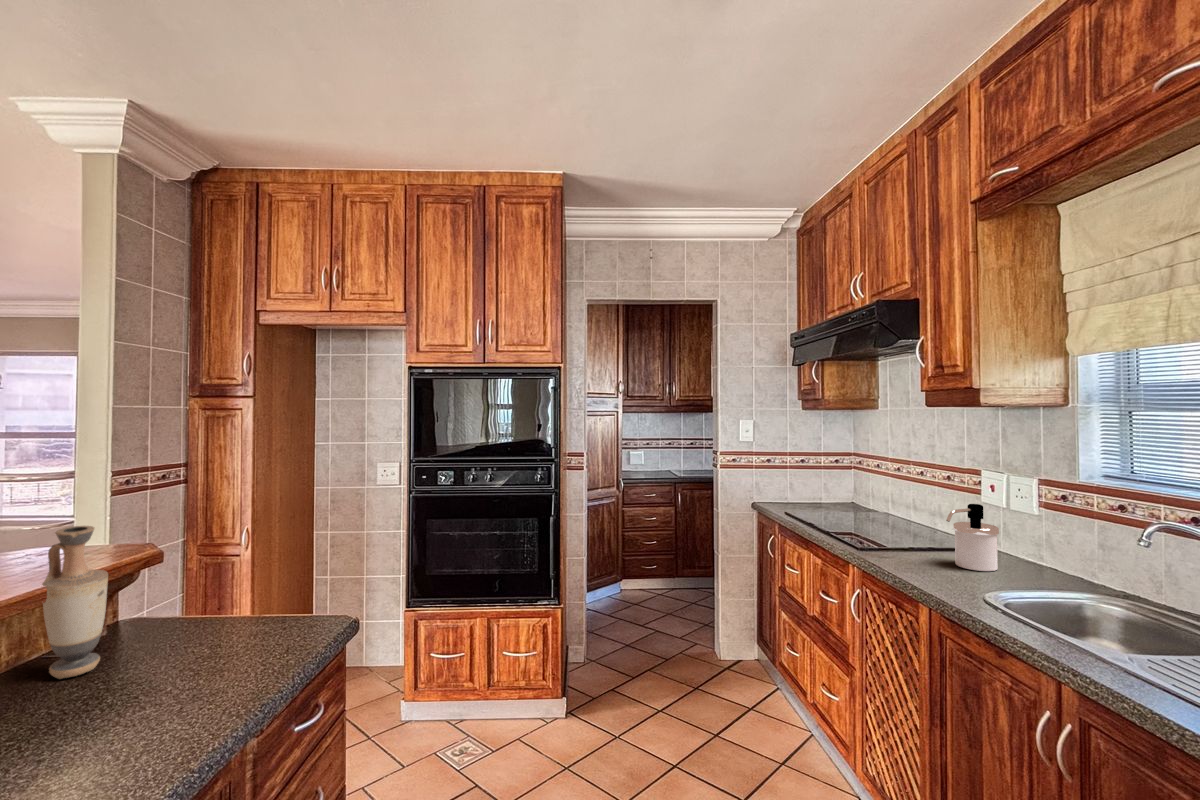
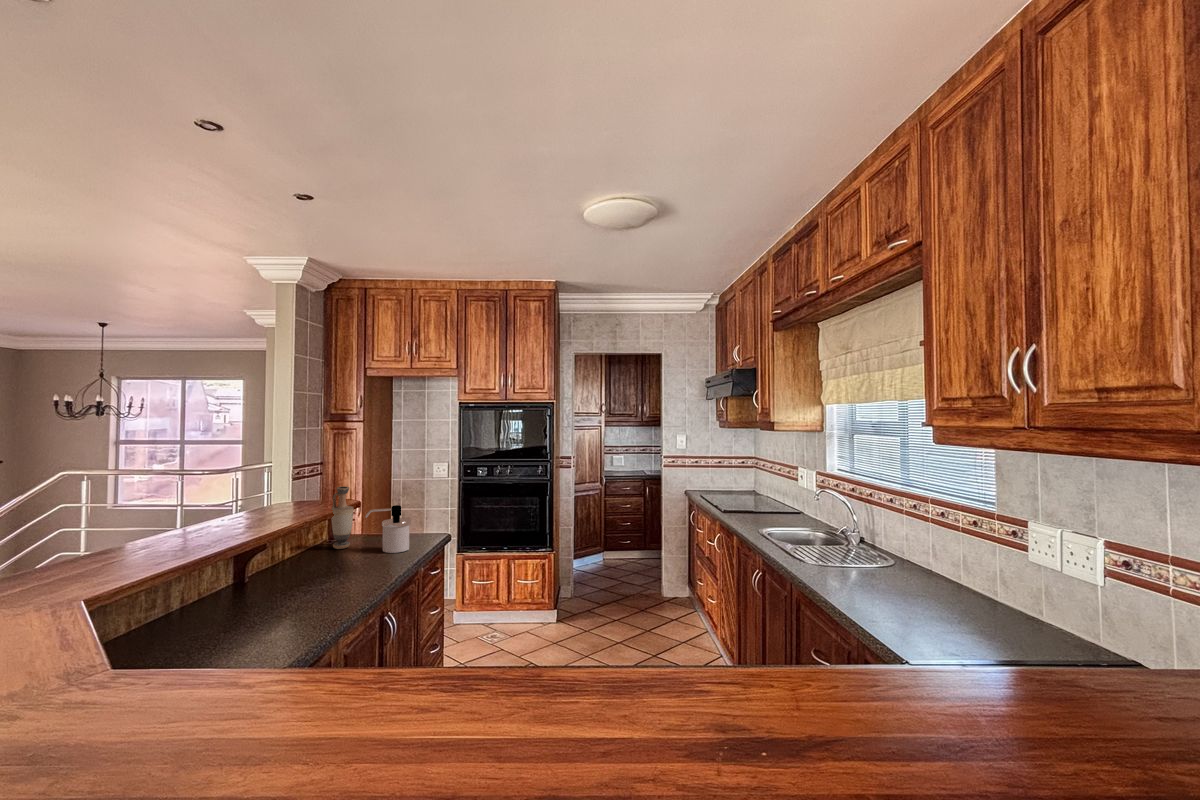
soap dispenser: present [946,504,999,571] -> present [365,505,410,553]

